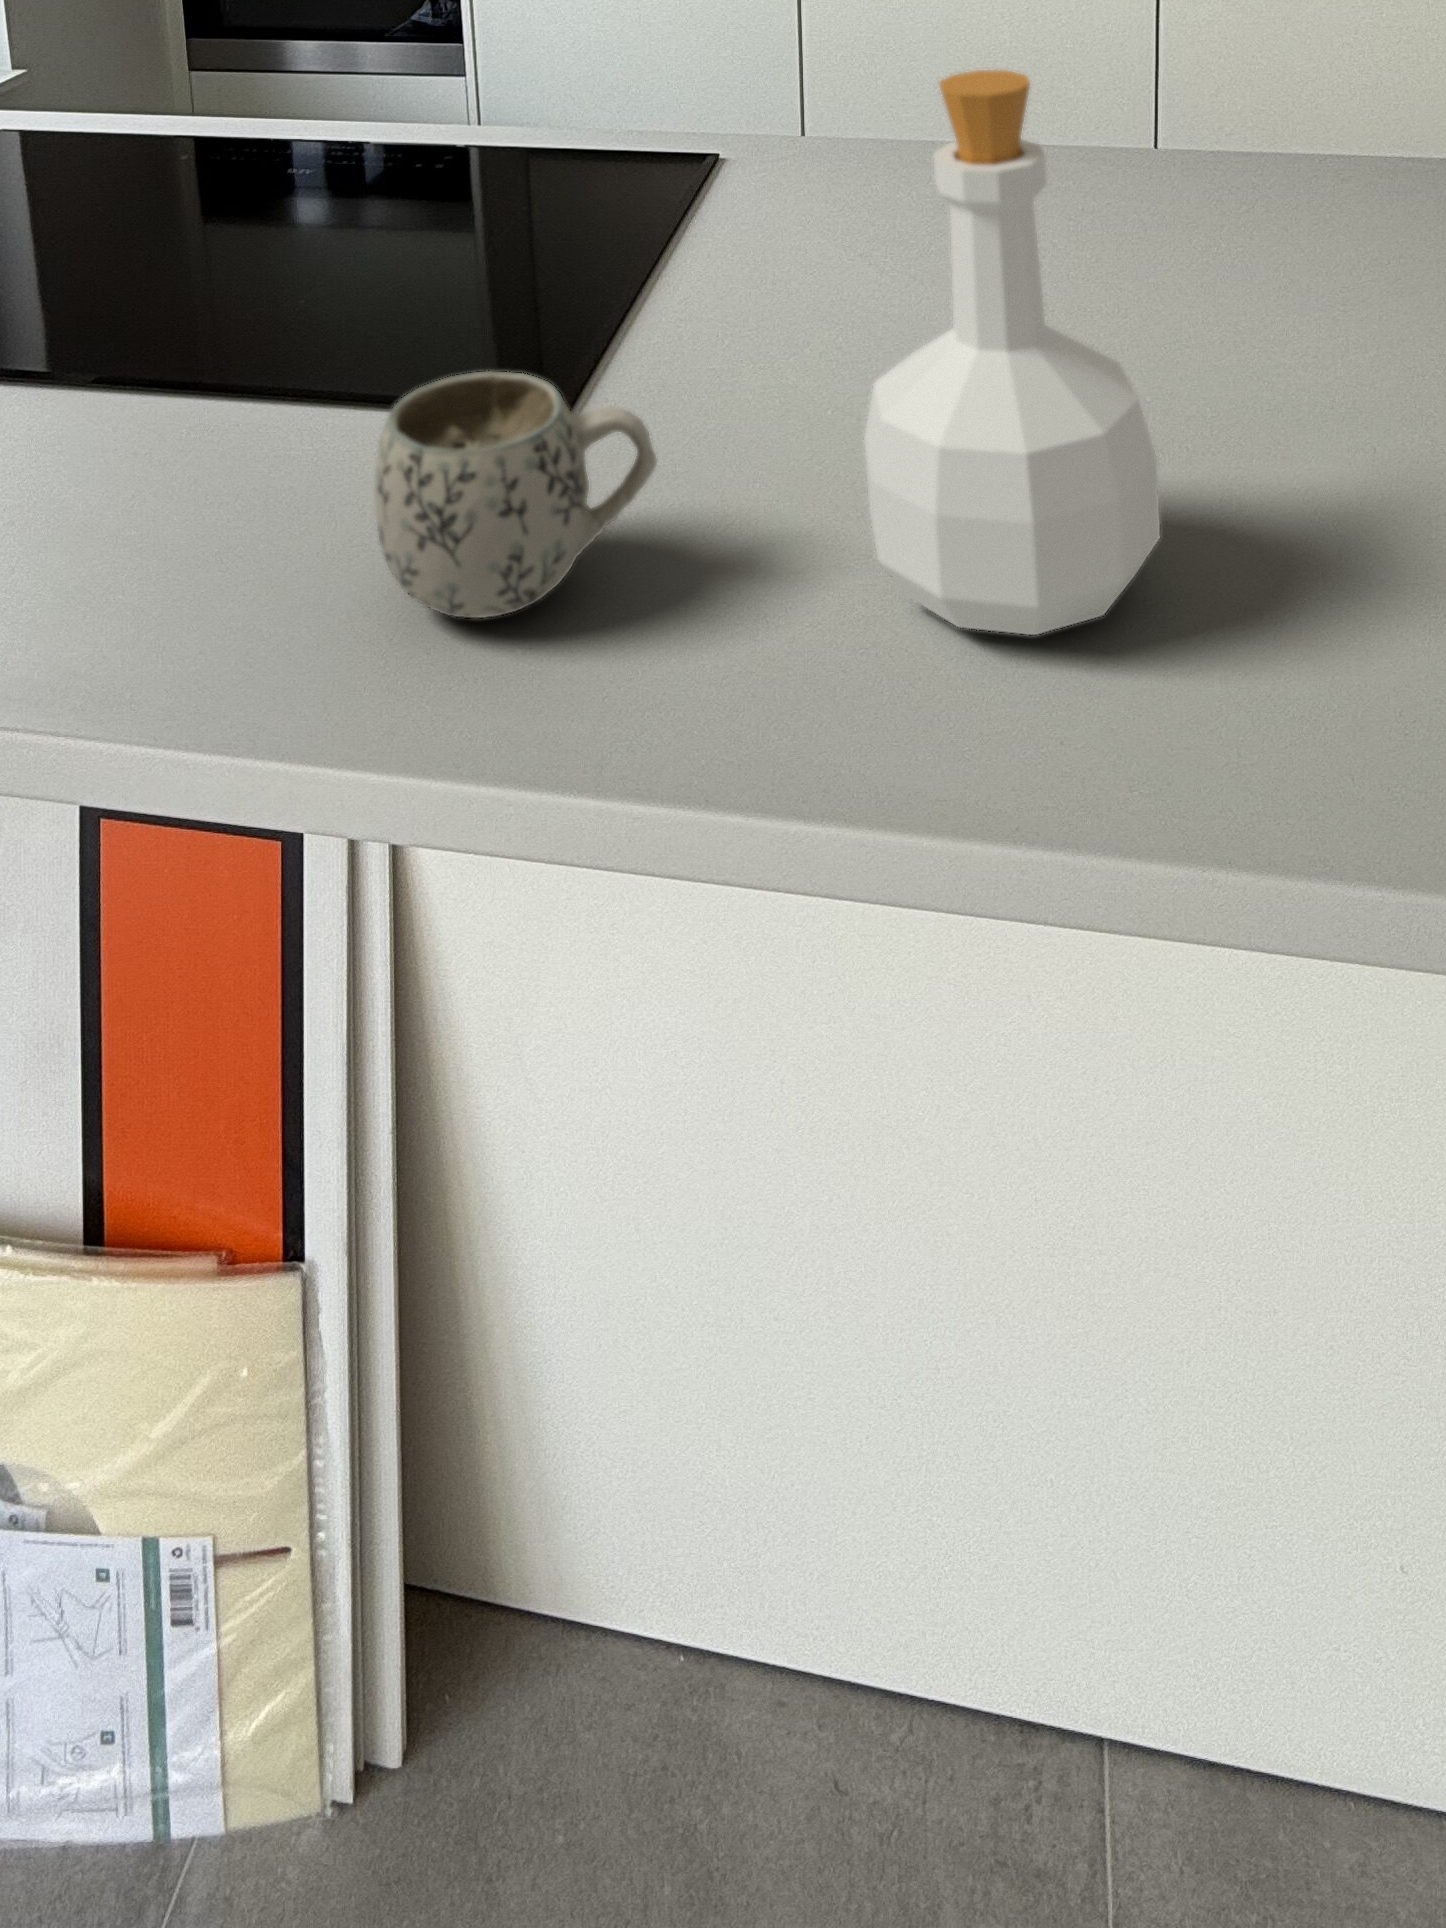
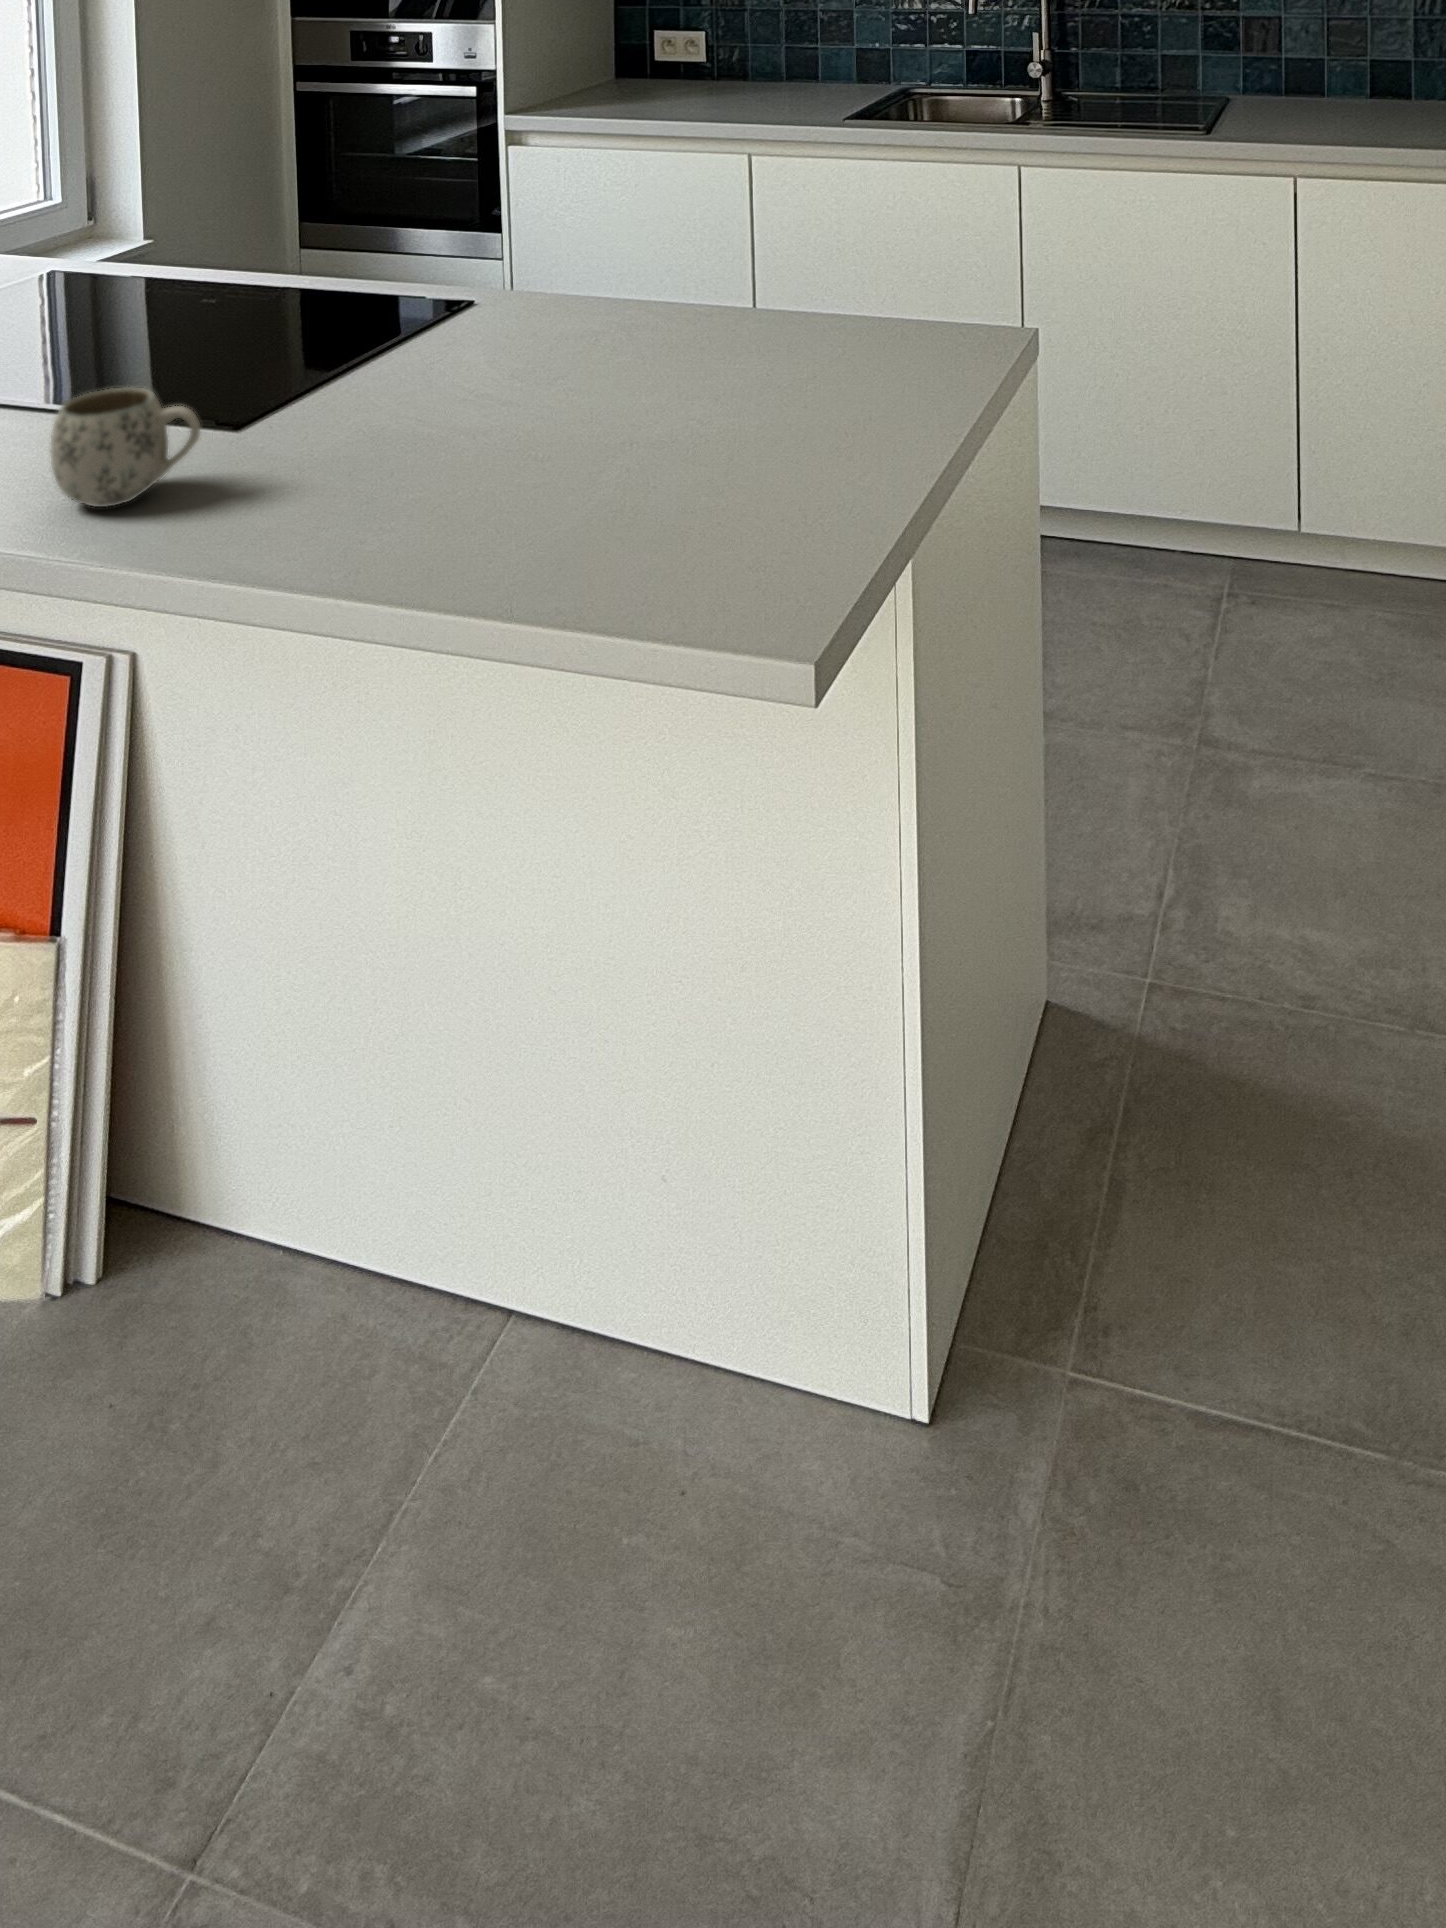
bottle: present [864,70,1160,635] -> none [278,239,435,521]

